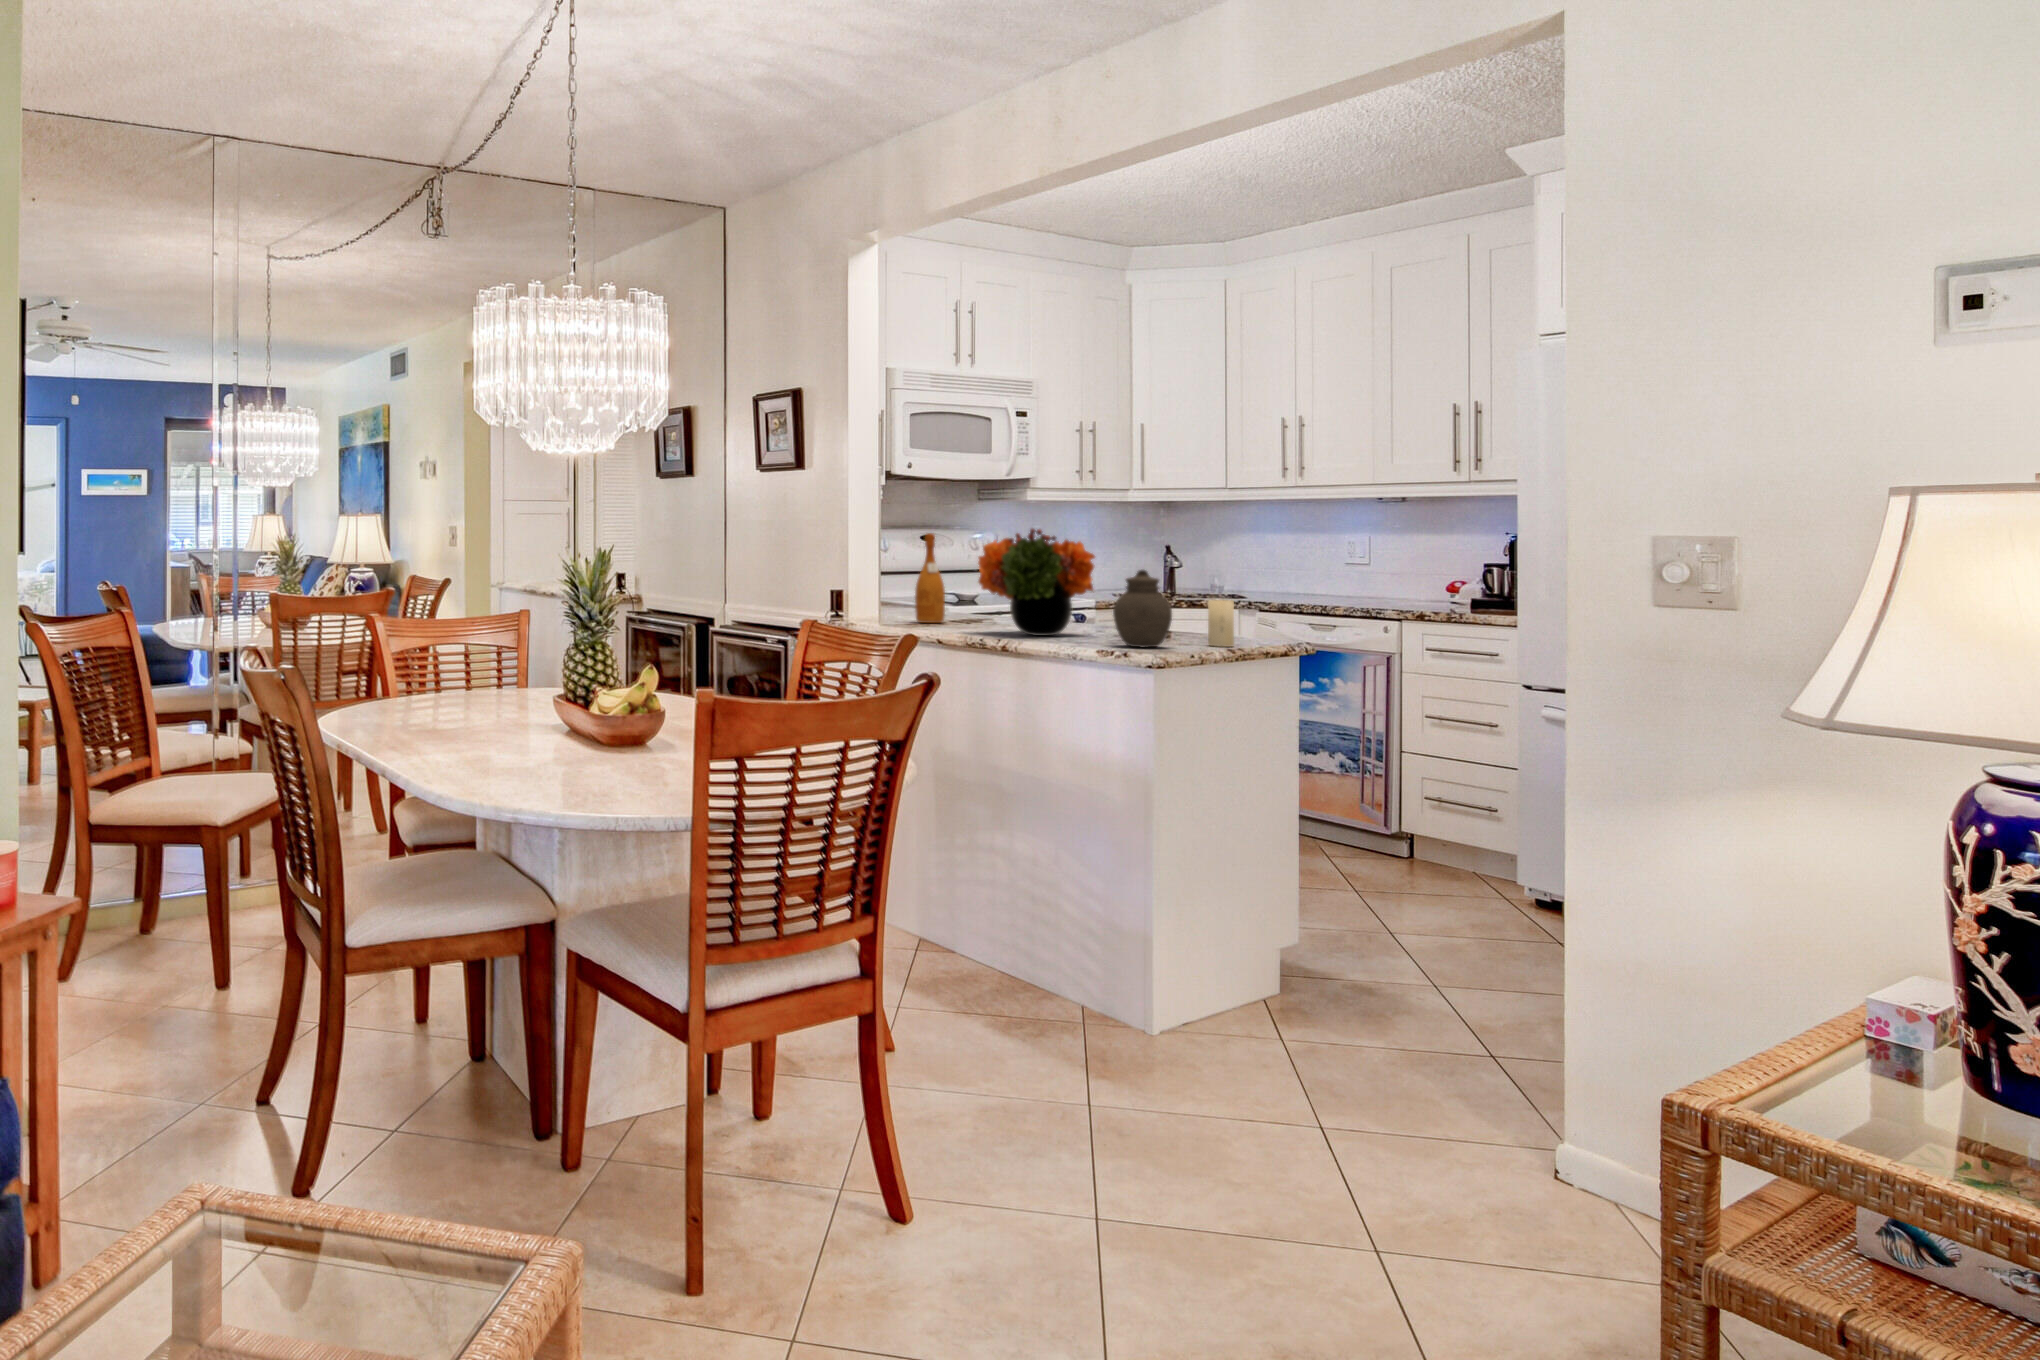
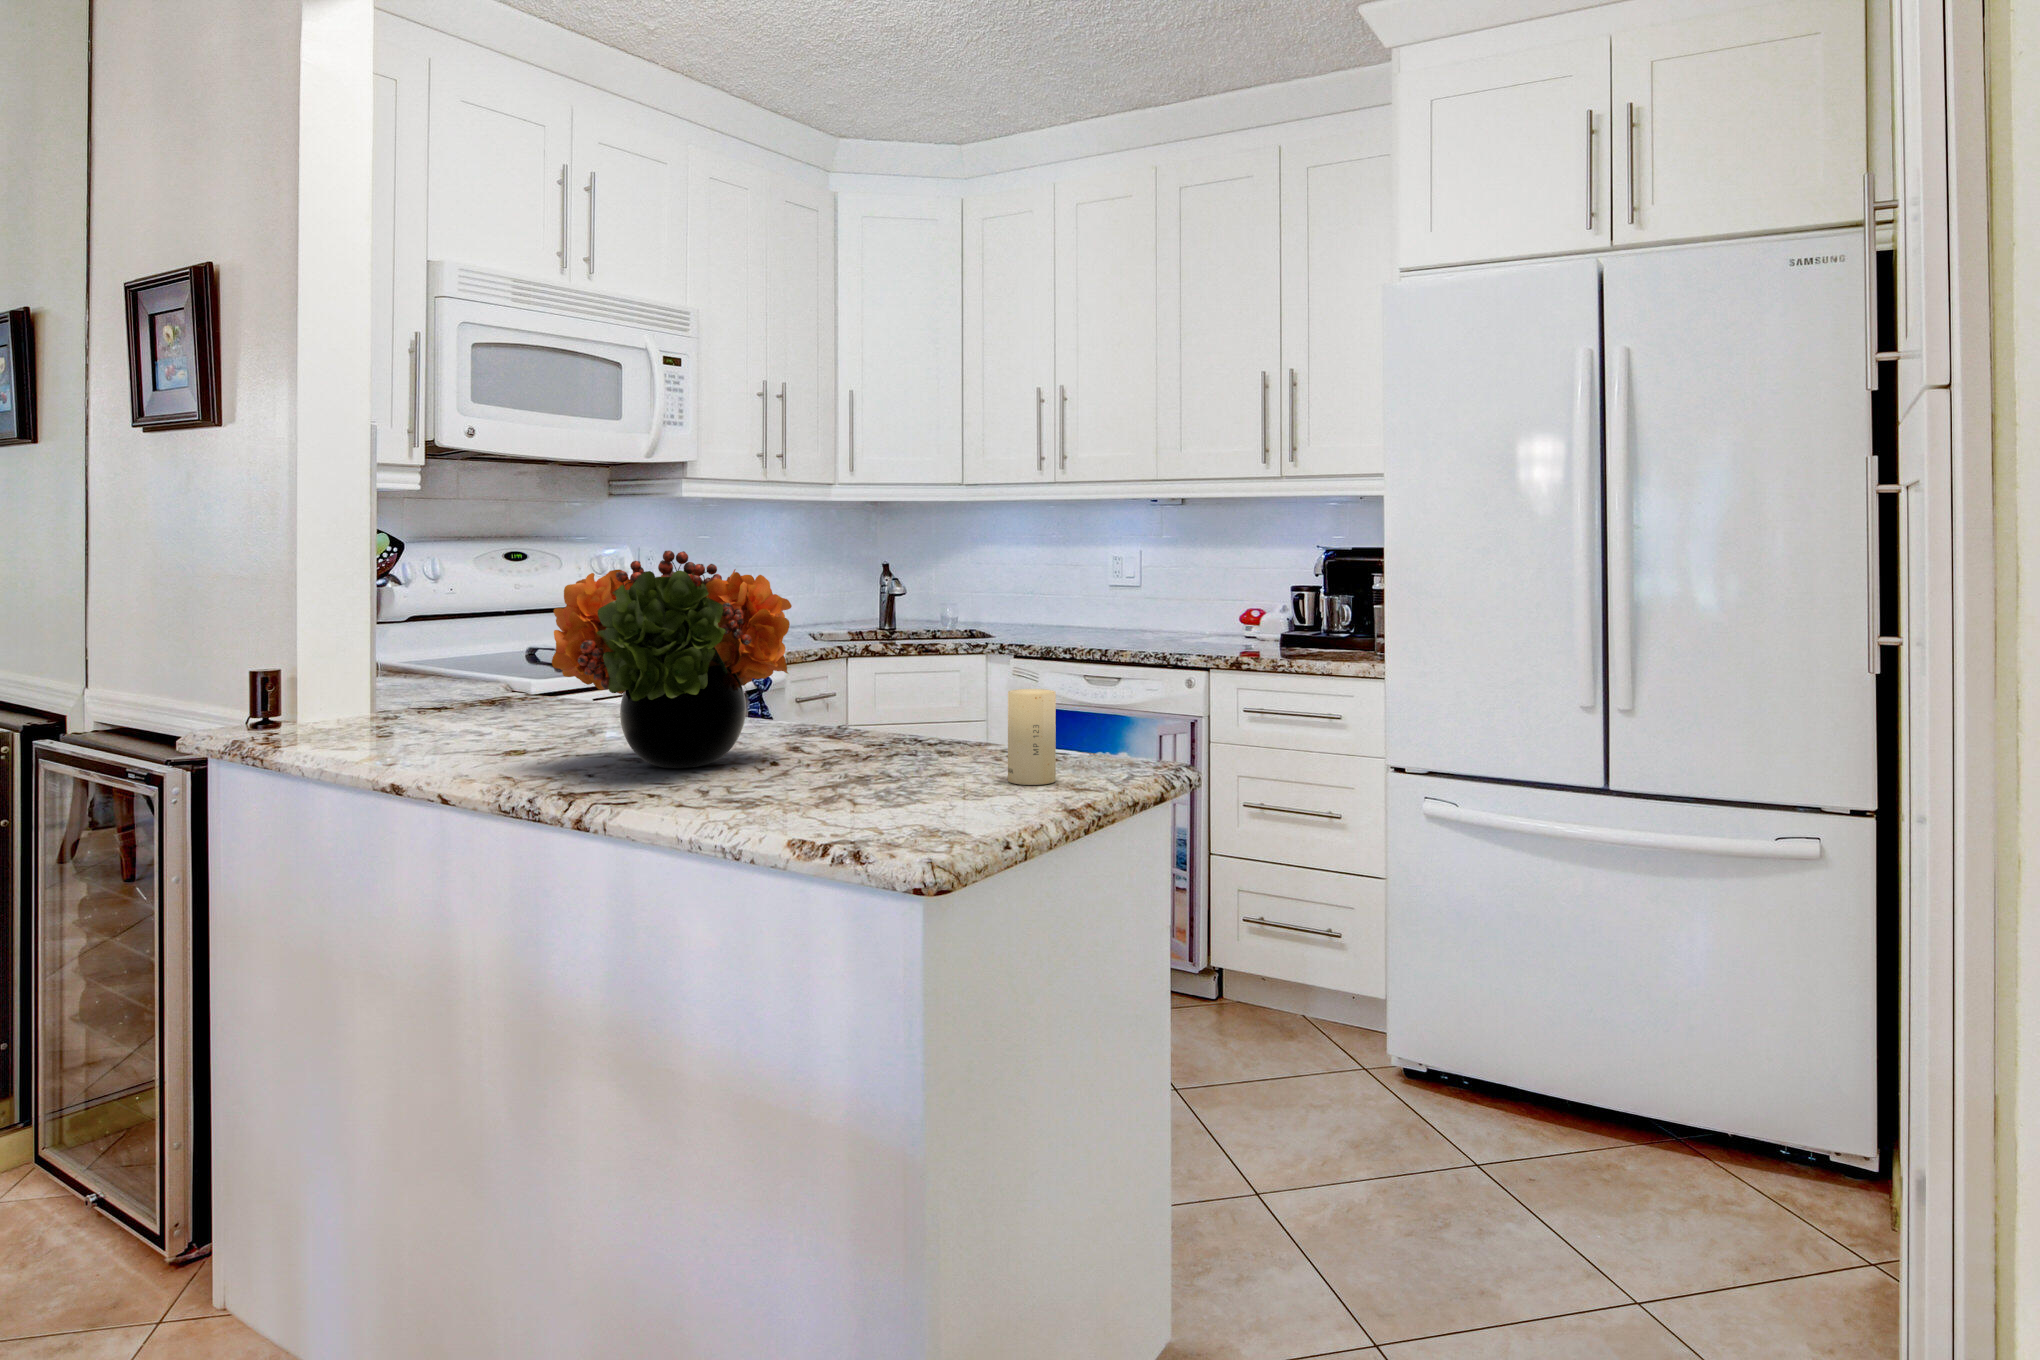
wine bottle: present [915,533,945,623] -> none [450,557,510,730]
jar: present [1113,570,1172,647] -> none [830,641,949,808]

